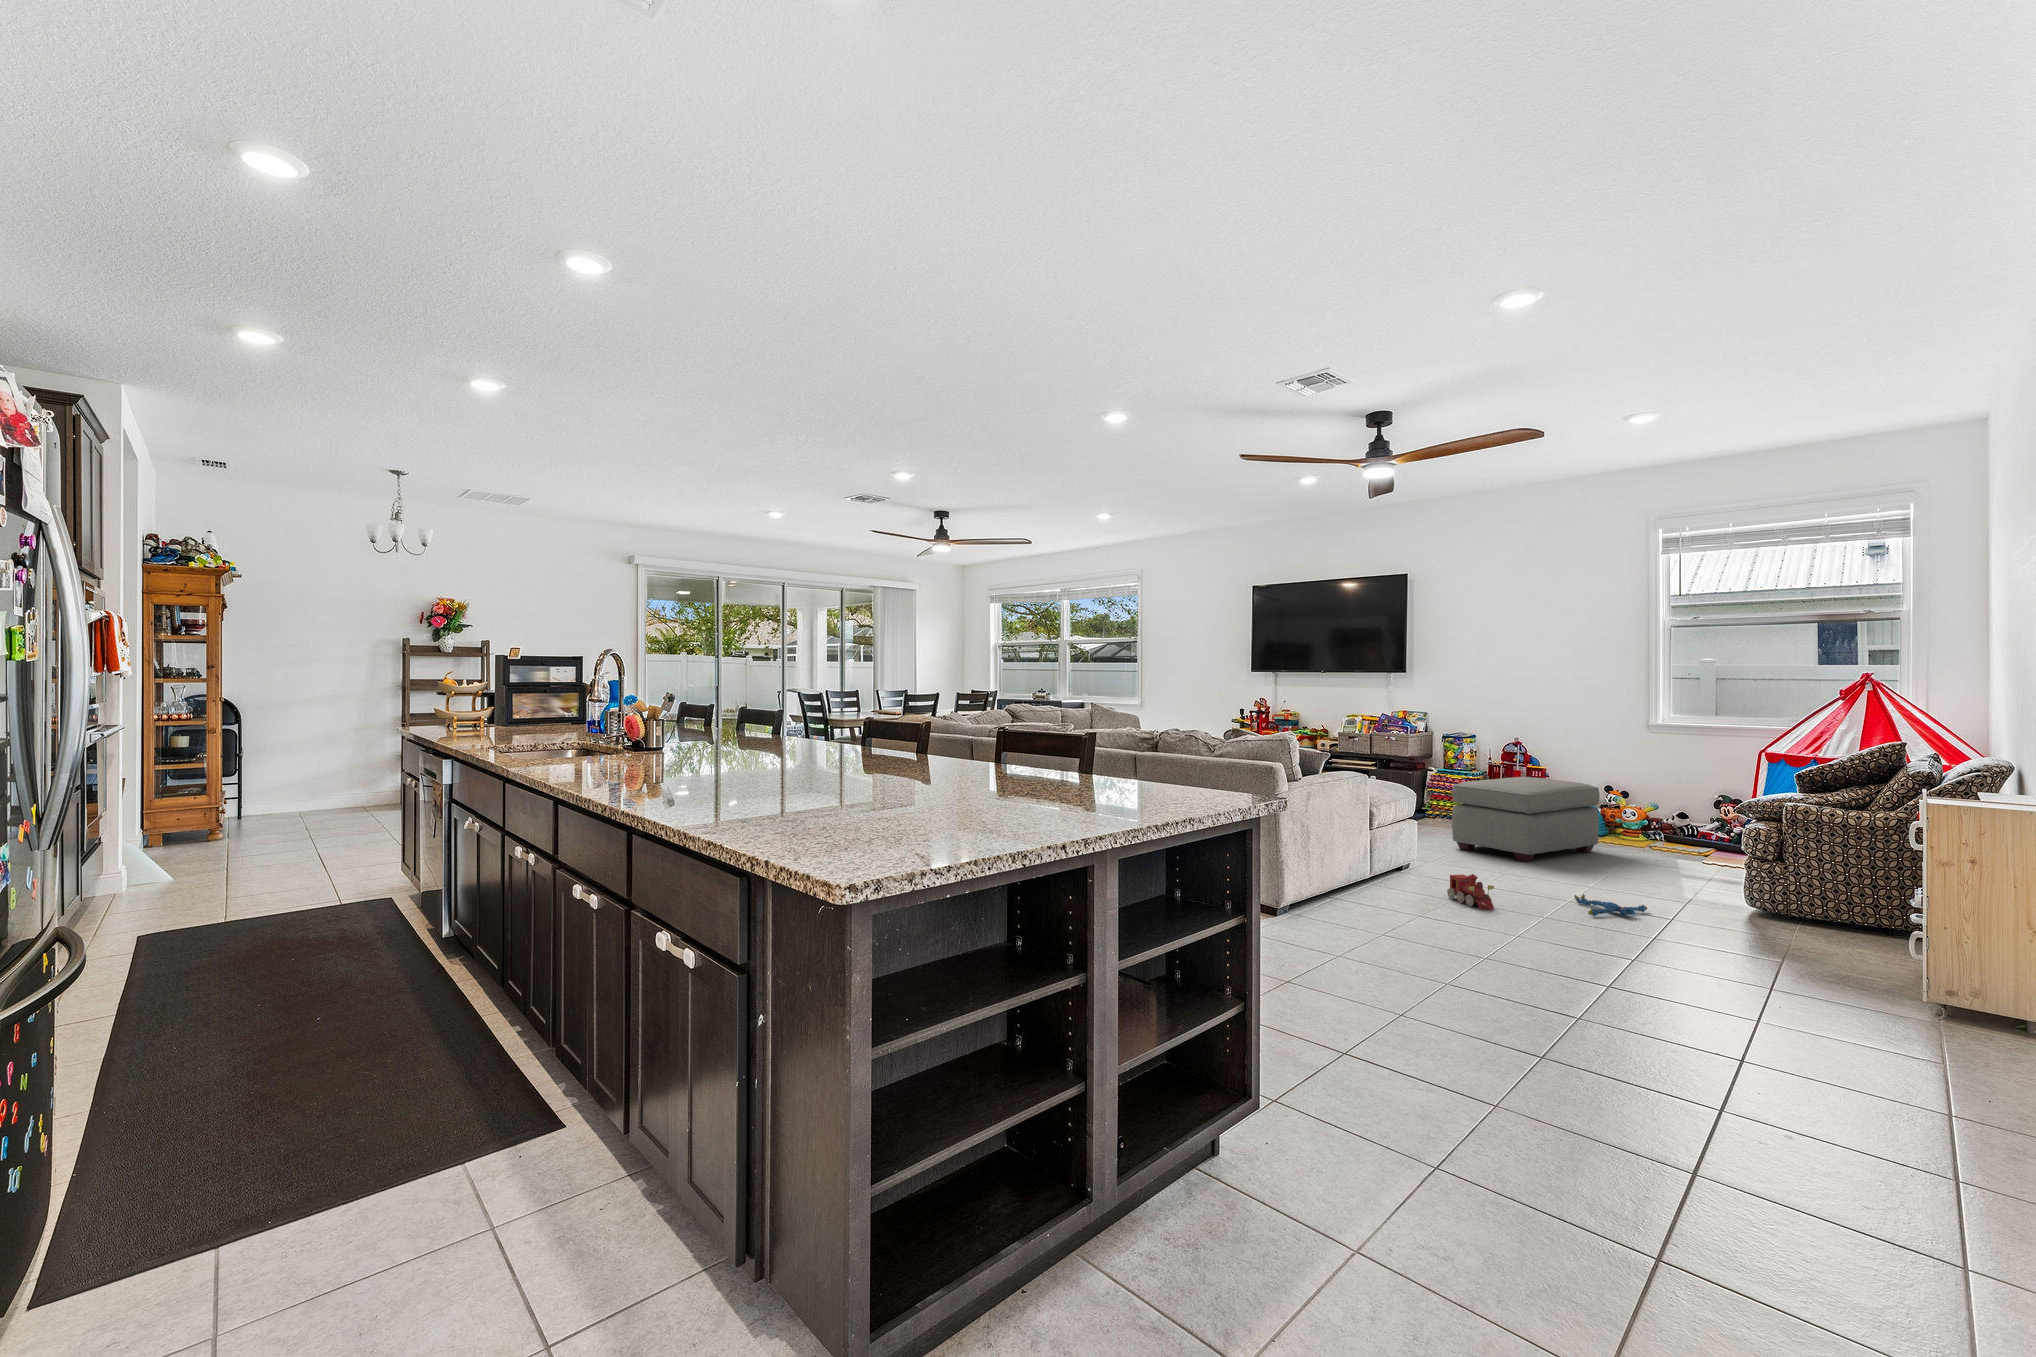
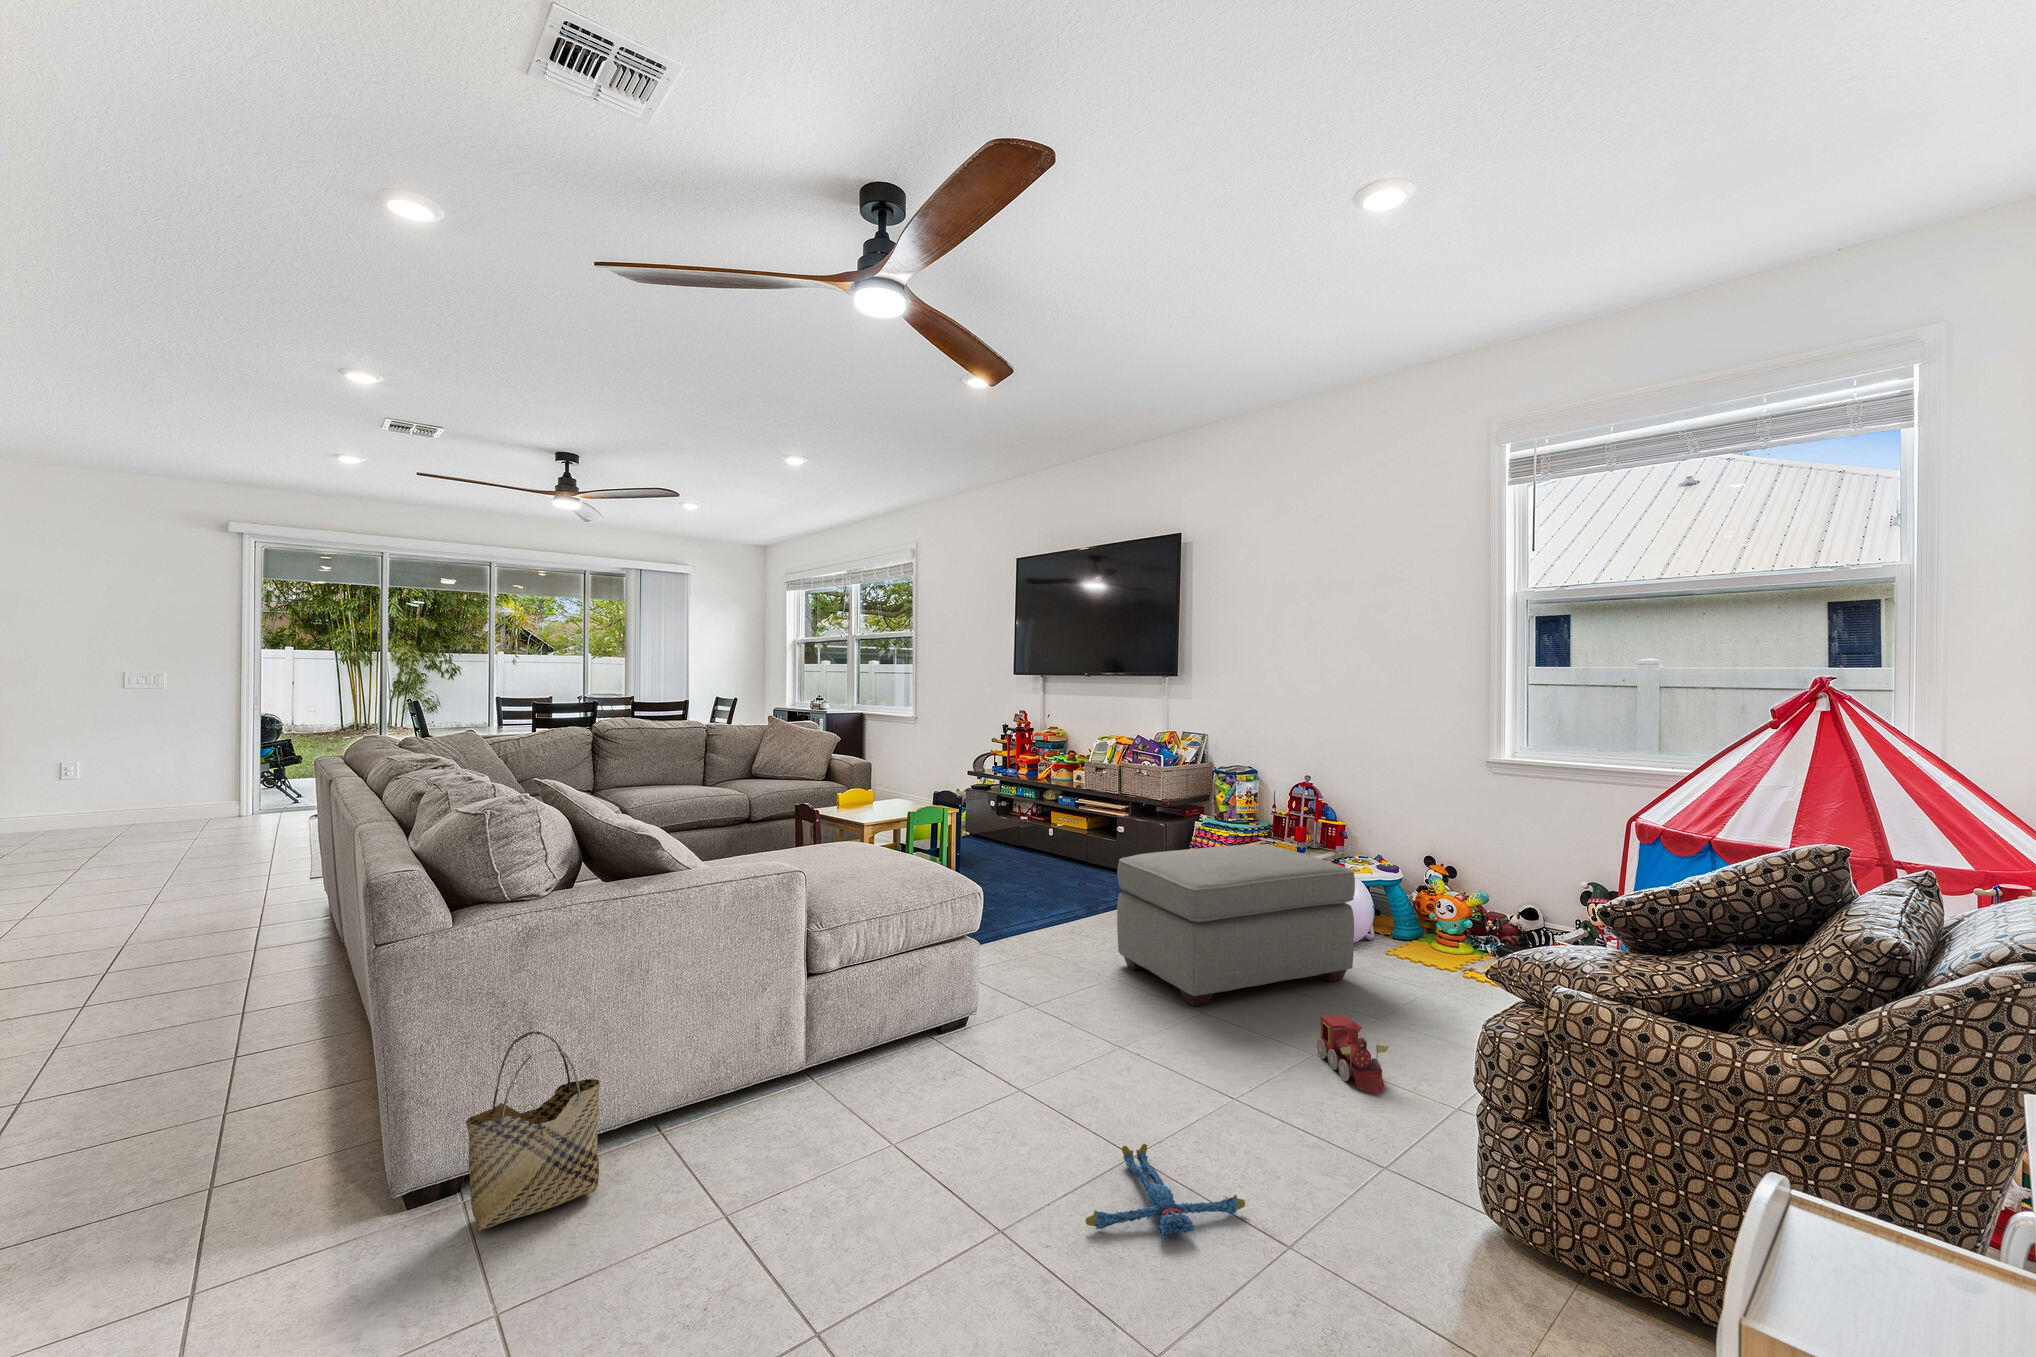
woven basket: none [1325,842,1364,920] -> present [465,1032,600,1231]
toy train: present [1447,874,1494,910] -> present [1317,1015,1388,1094]

